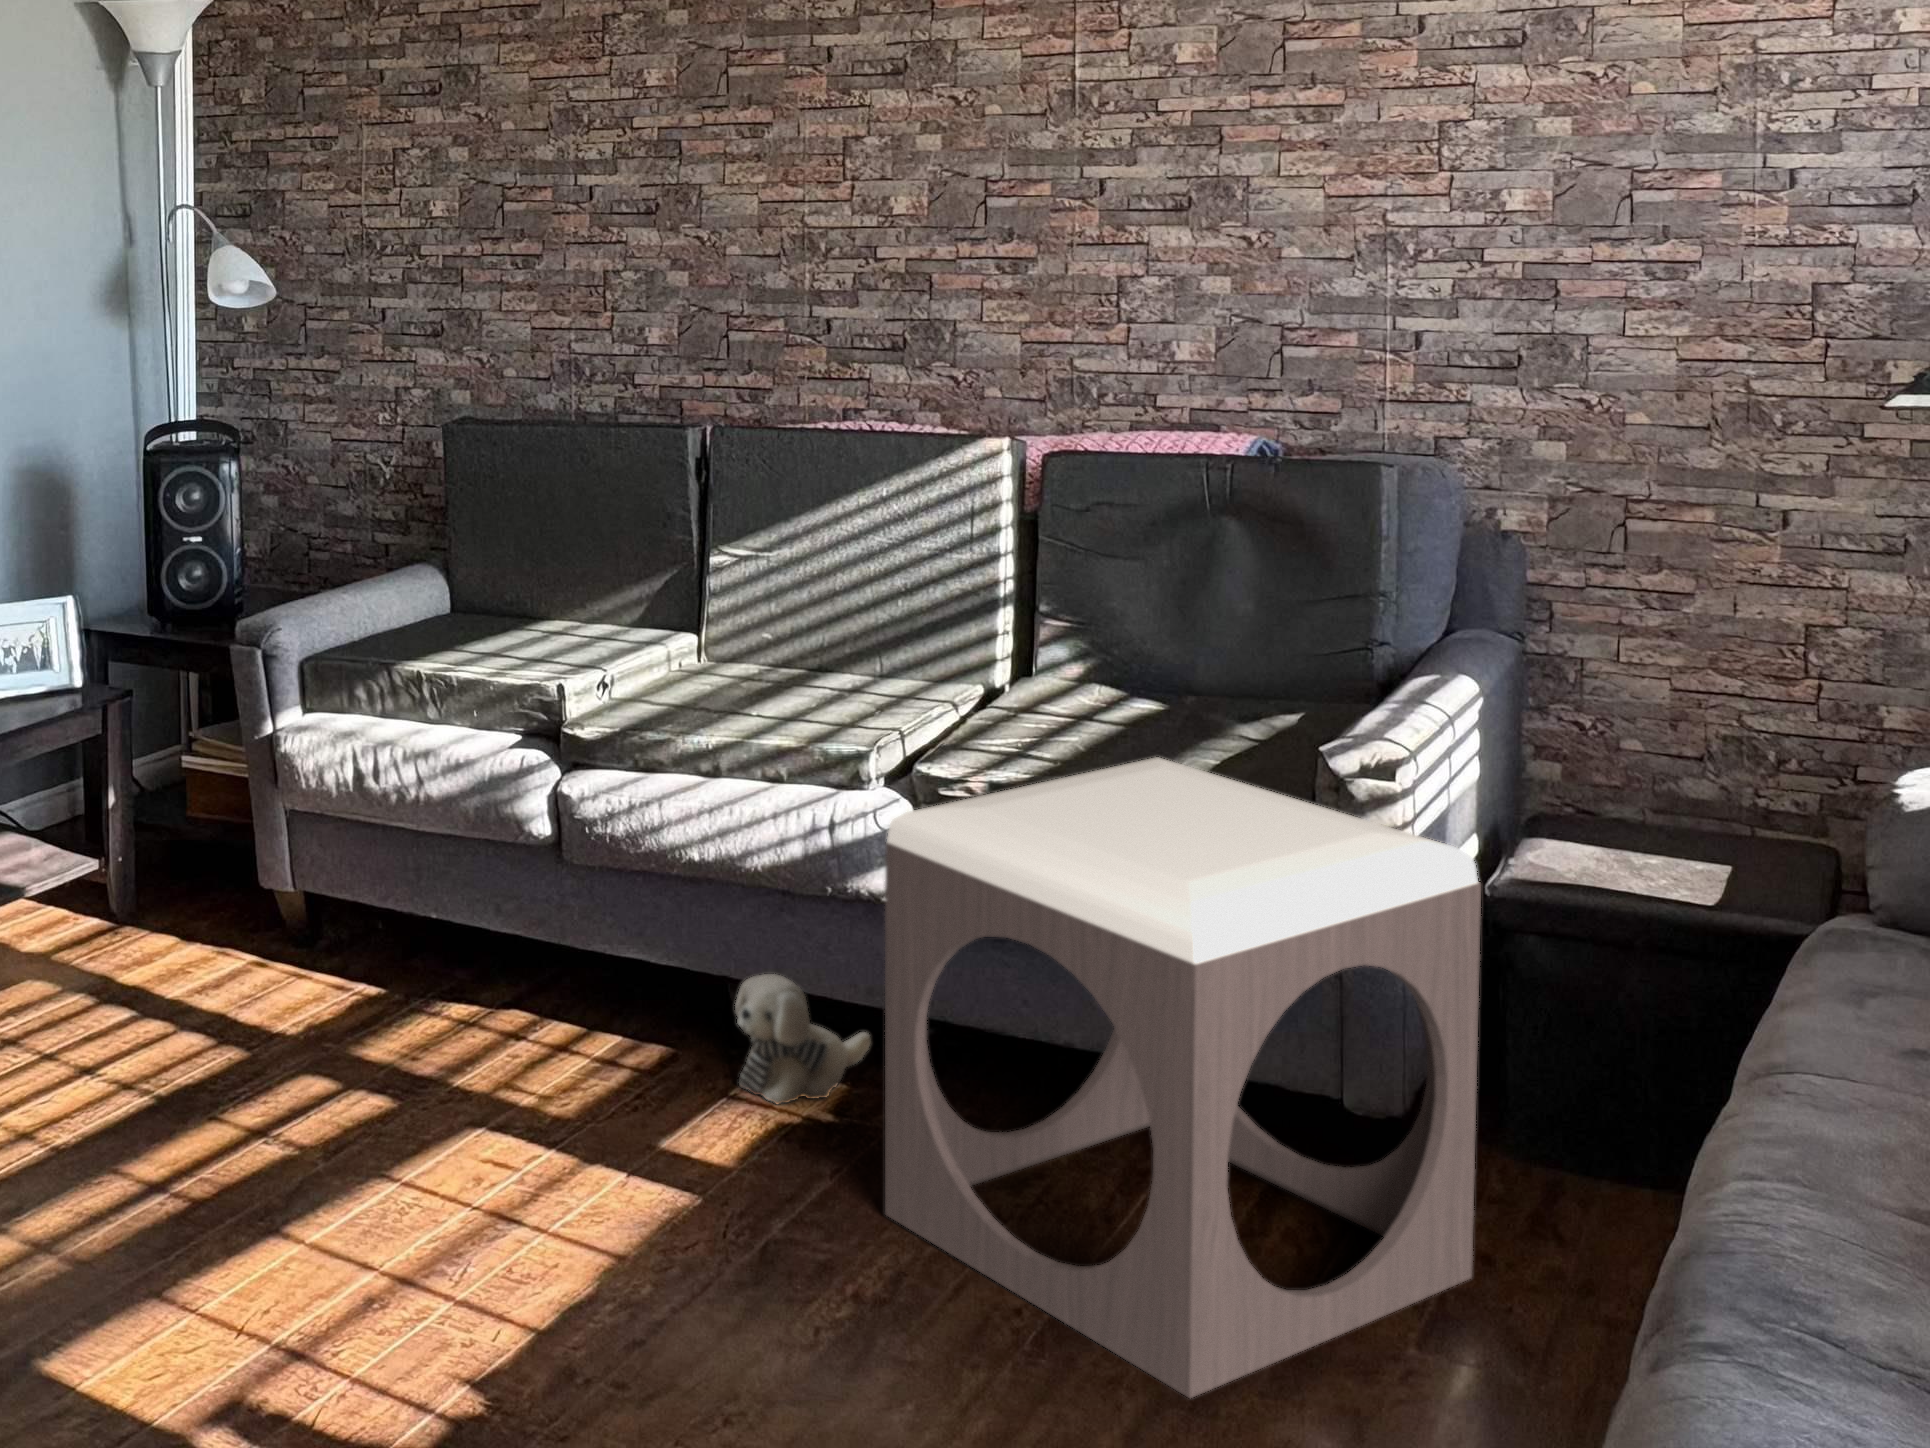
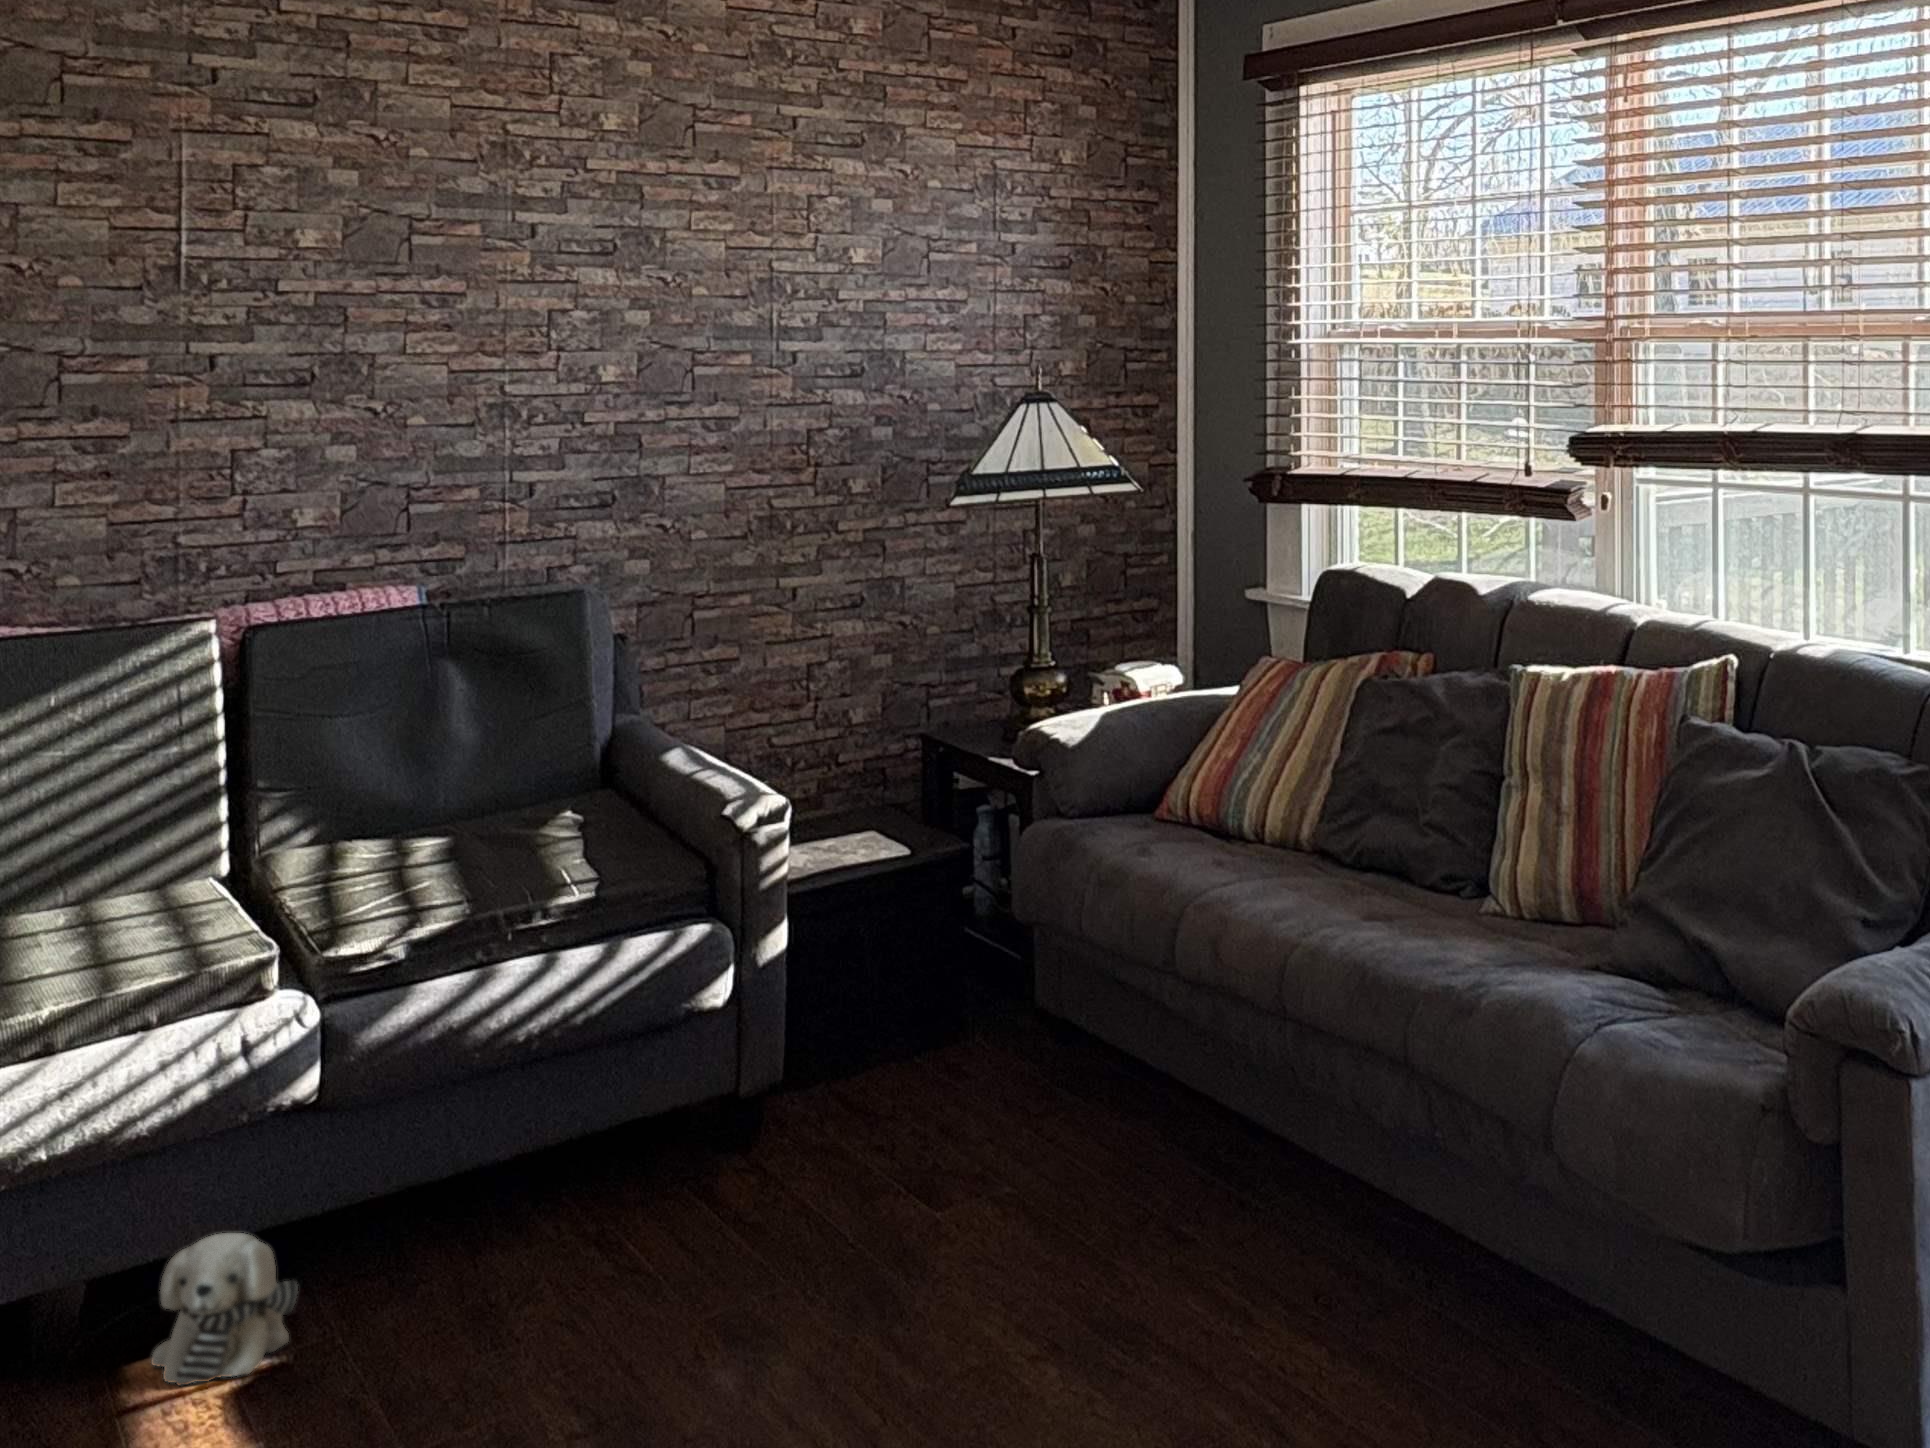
footstool: present [885,757,1481,1398] -> none [522,837,934,1371]

